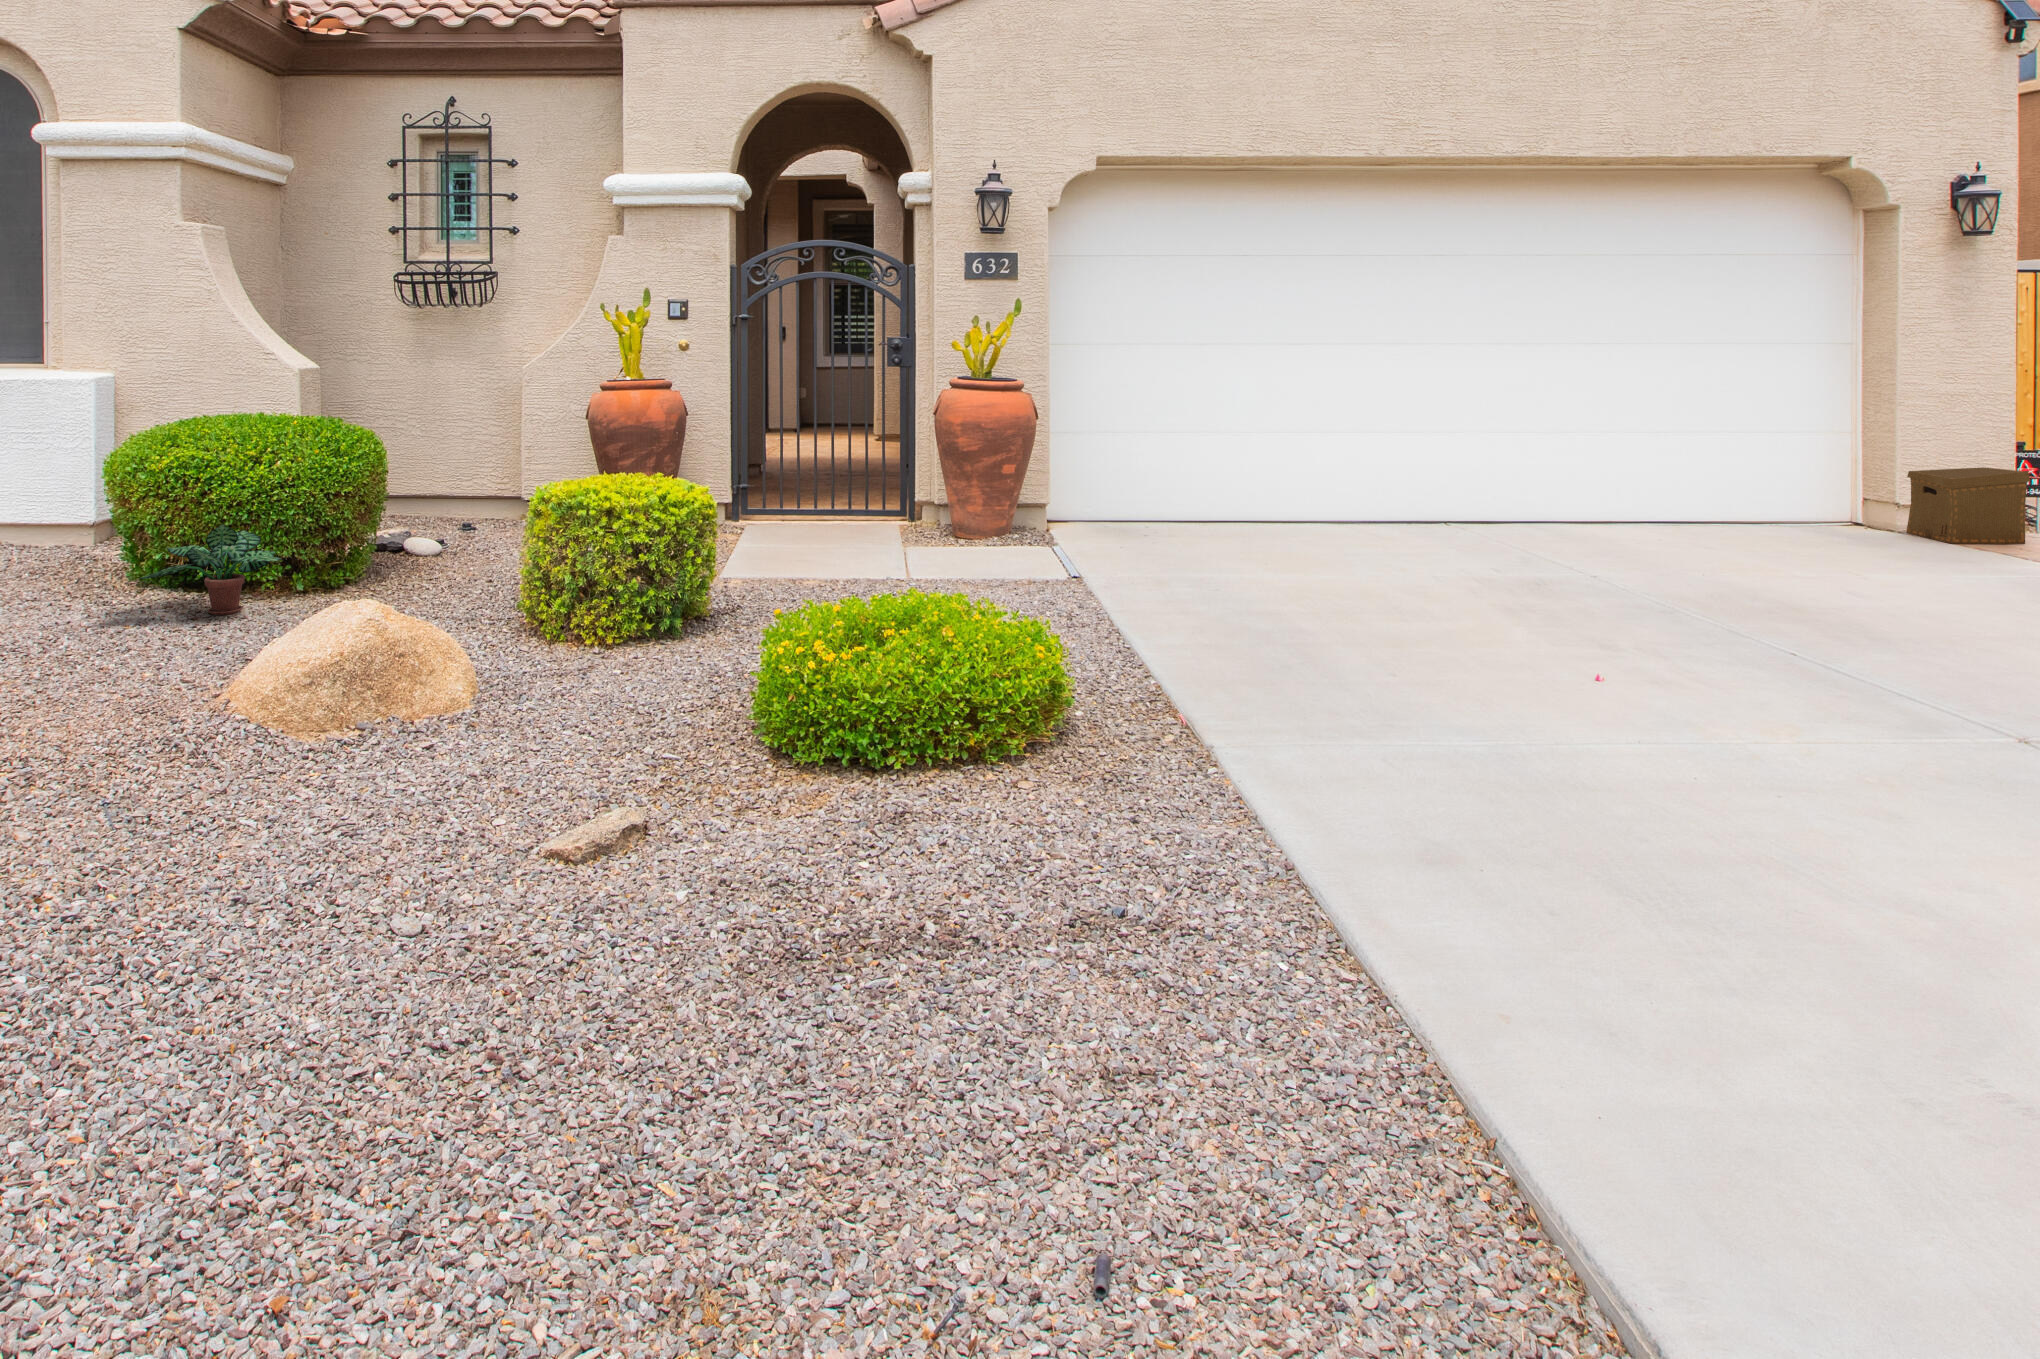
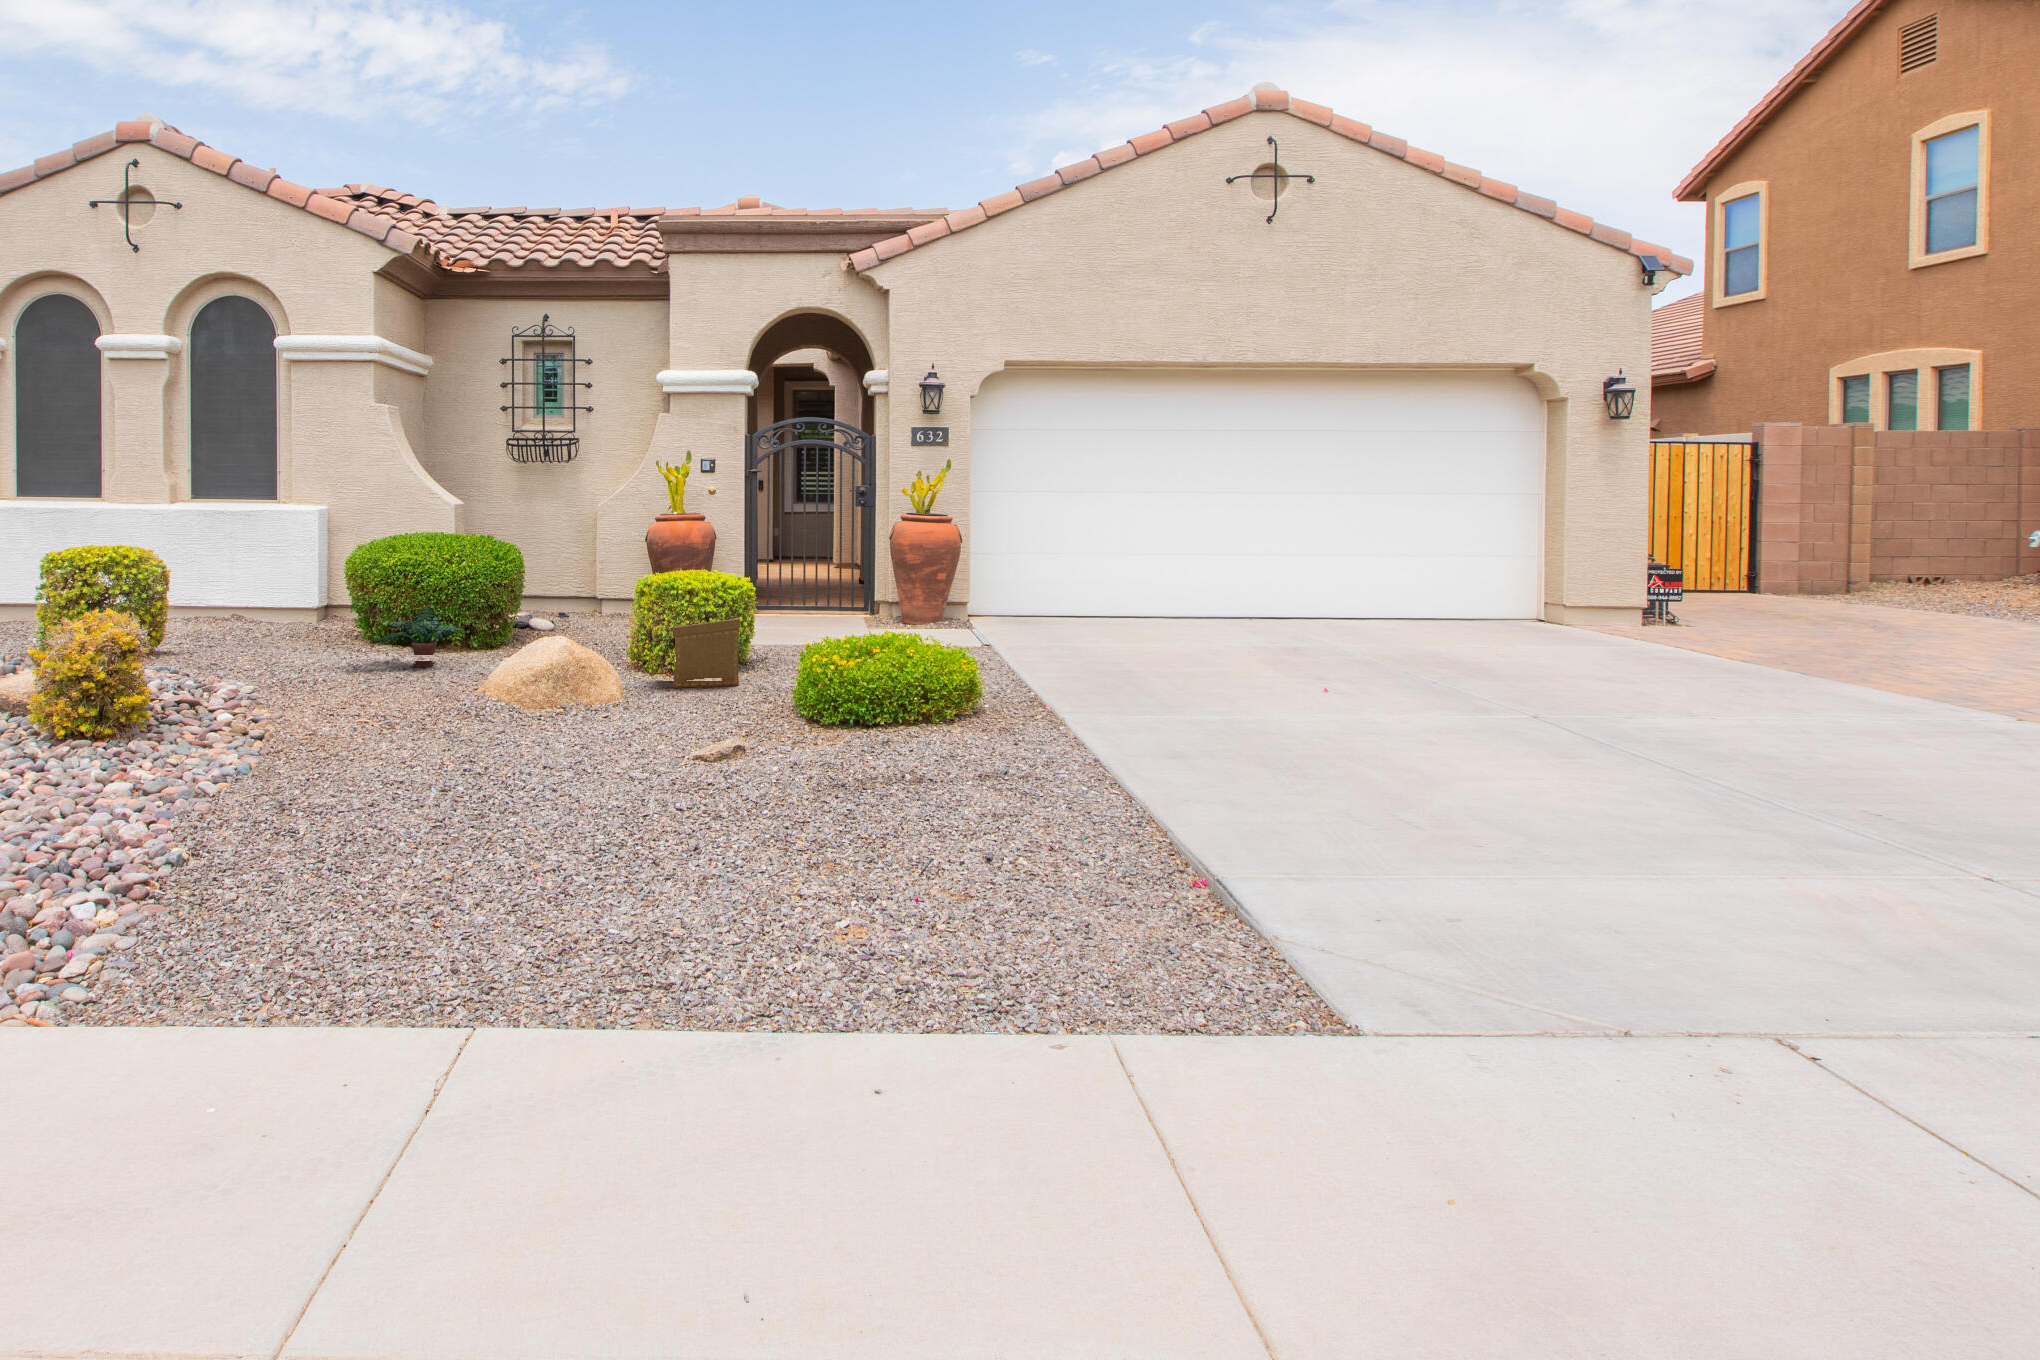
cardboard box: present [1906,467,2030,544] -> present [671,618,741,688]

